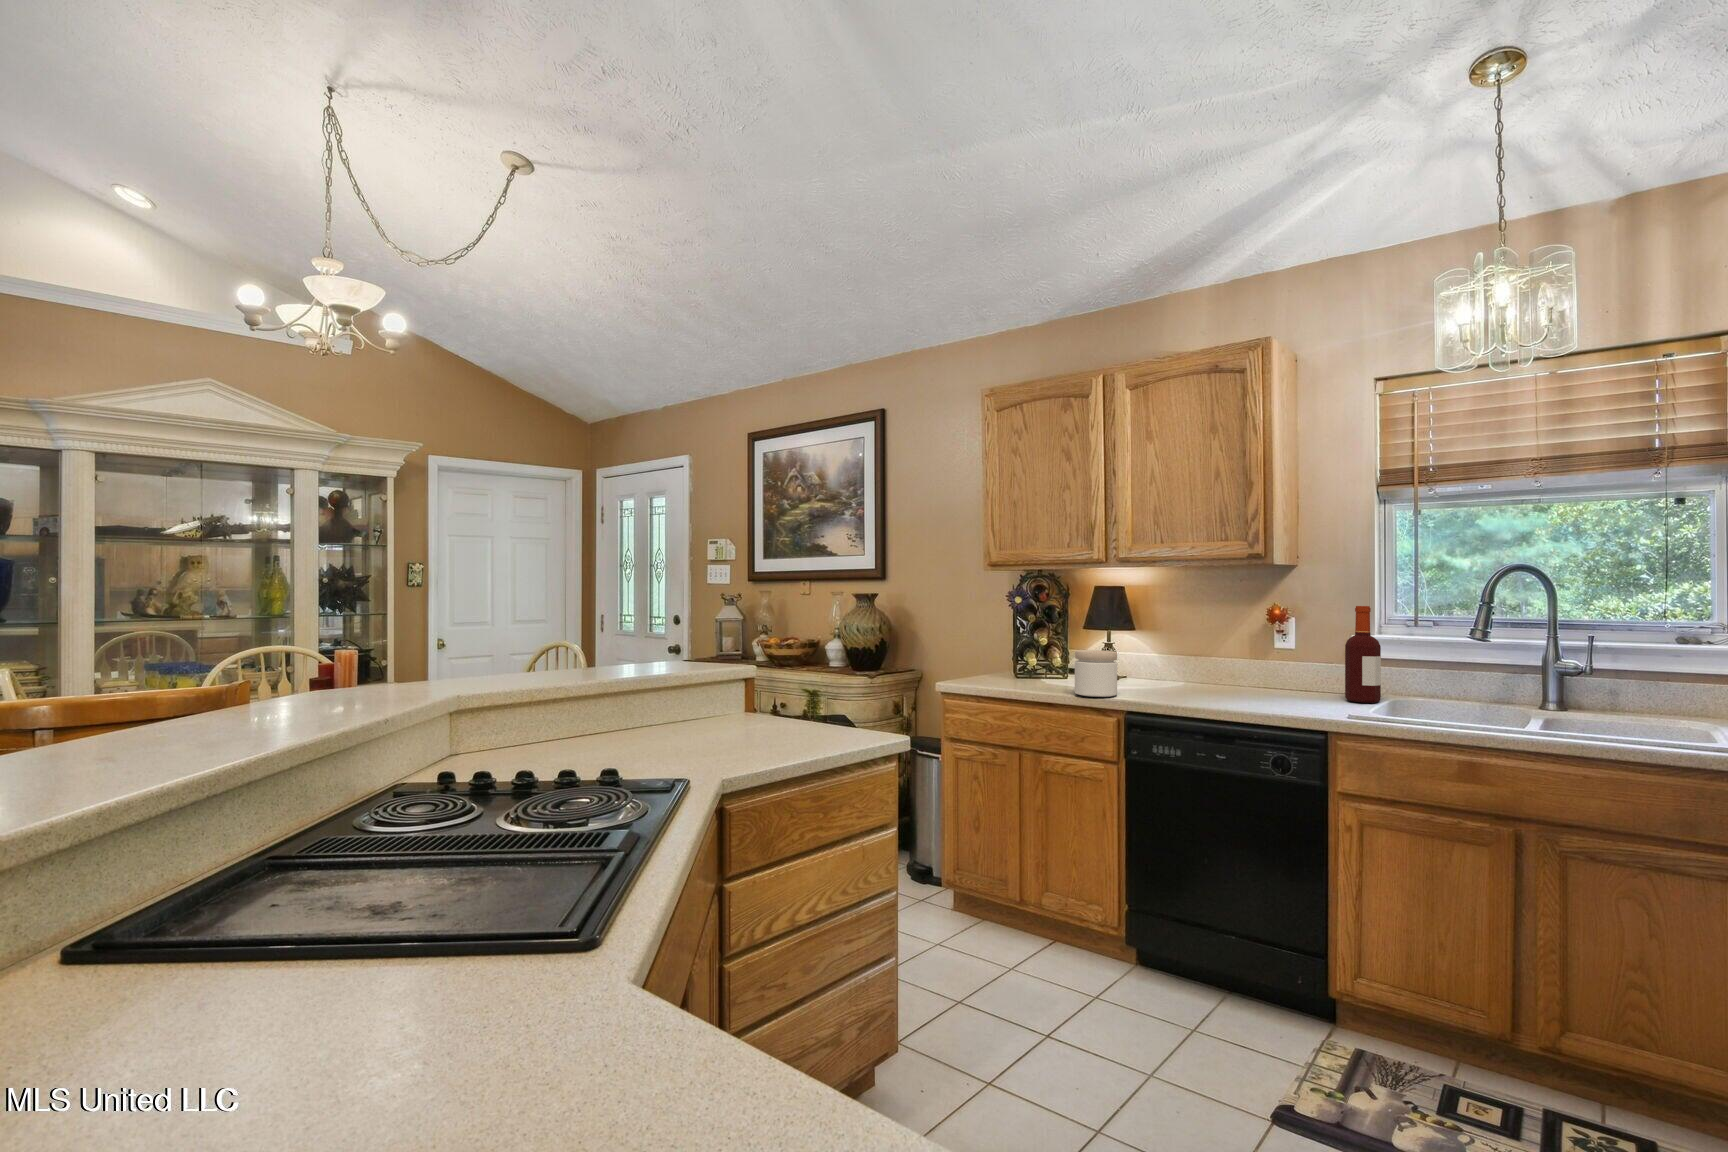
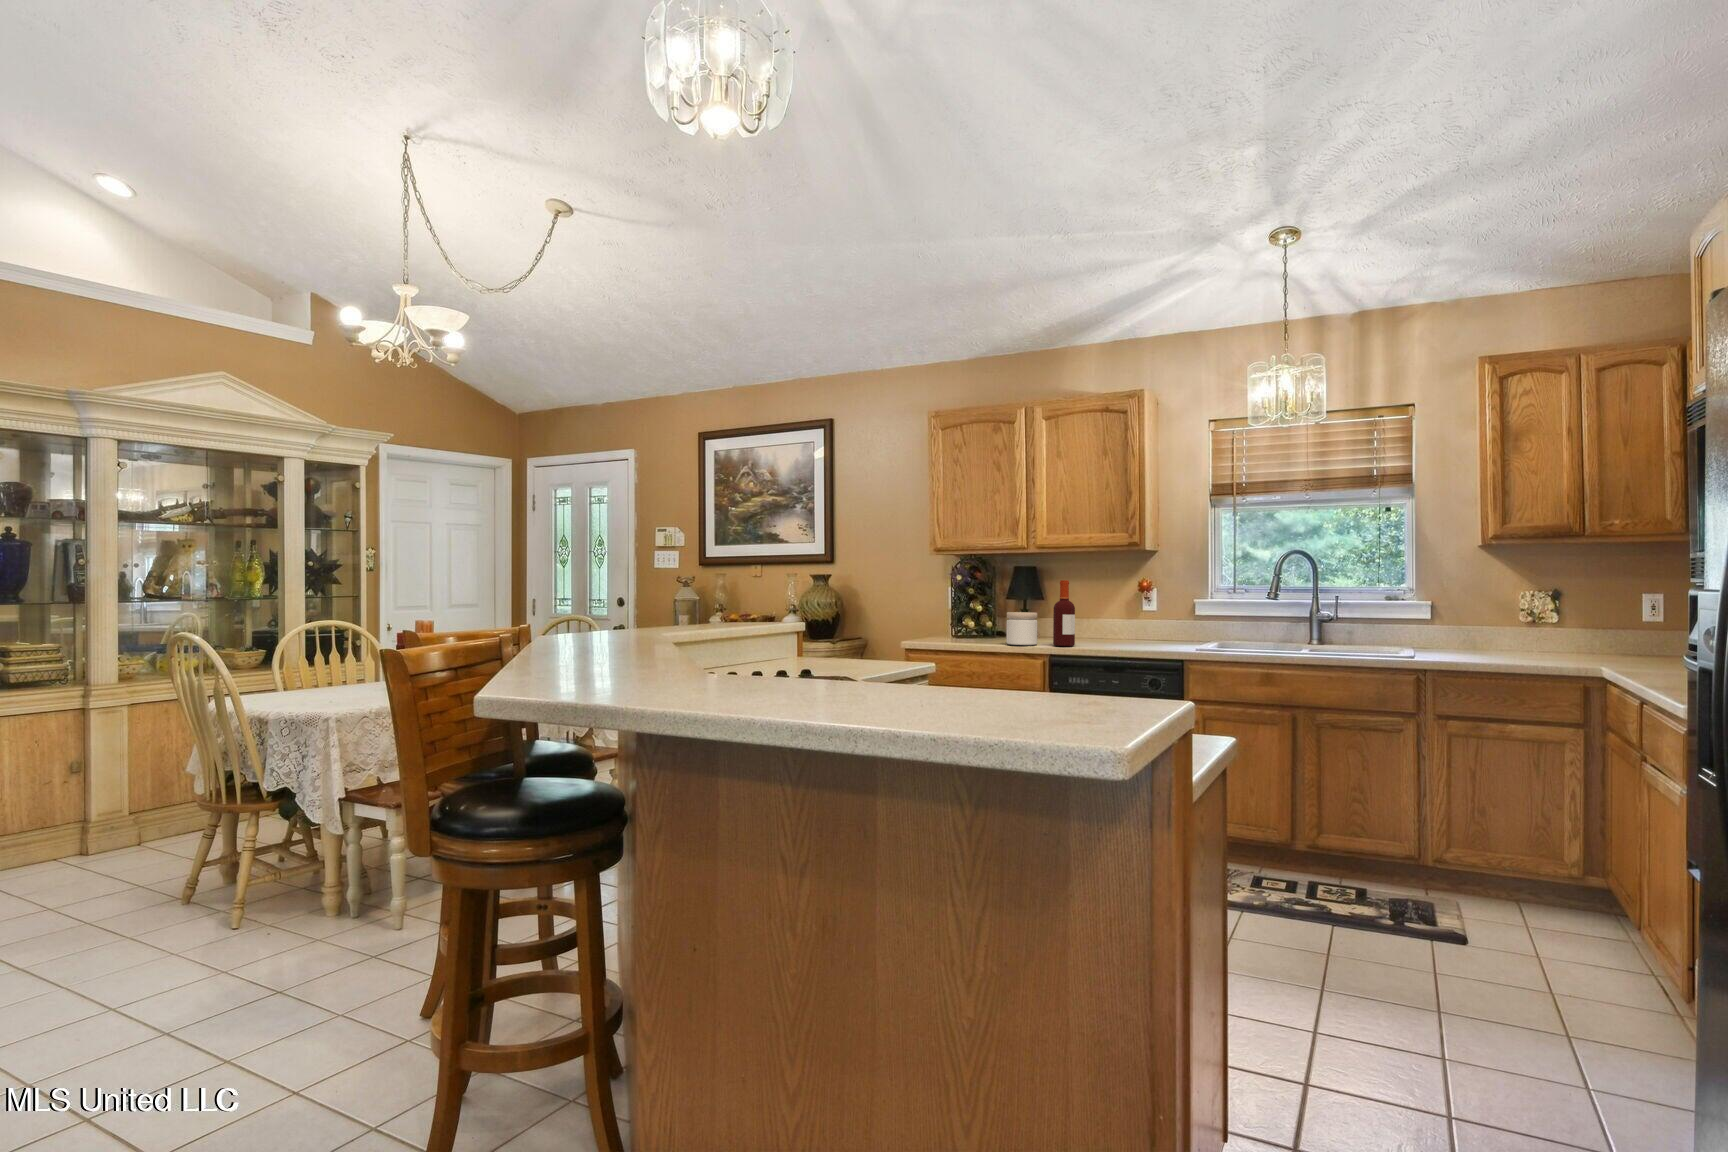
bottle: present [1345,606,1381,703] -> present [1053,580,1075,646]

